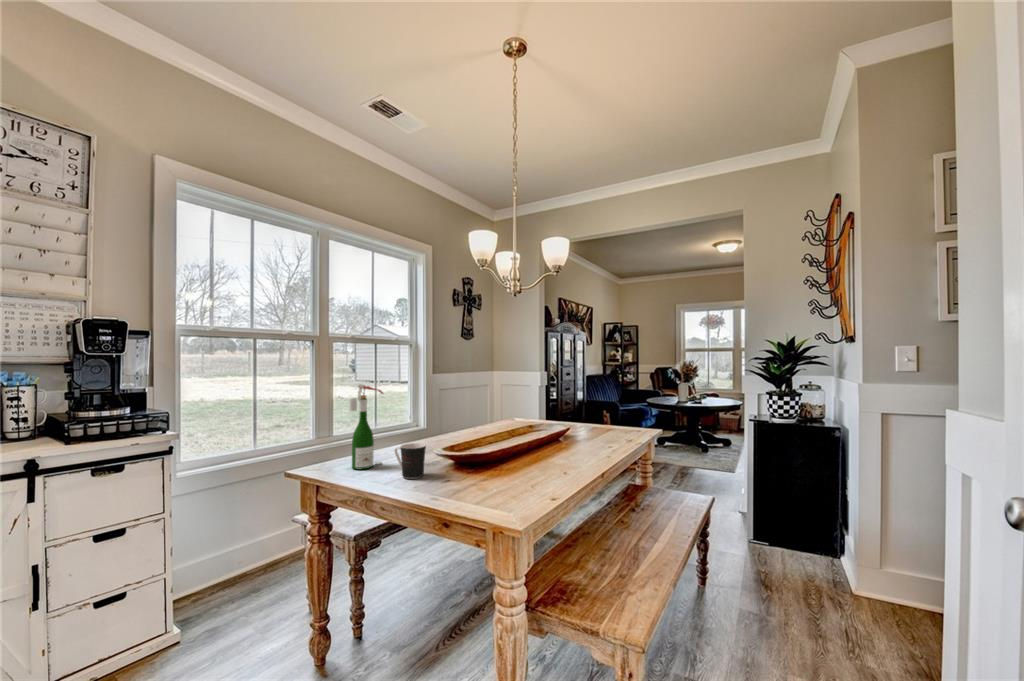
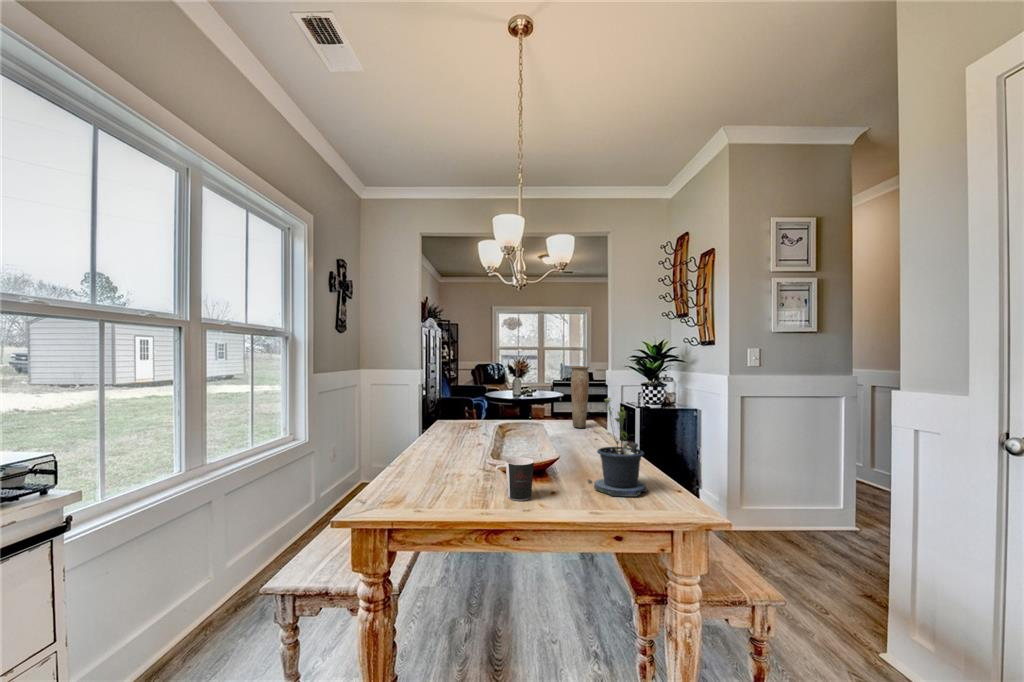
vase: none [605,368,626,433] -> present [570,366,589,428]
wine bottle: present [349,384,383,469] -> none [420,392,451,502]
potted plant: none [481,396,533,493] -> present [588,398,648,497]

